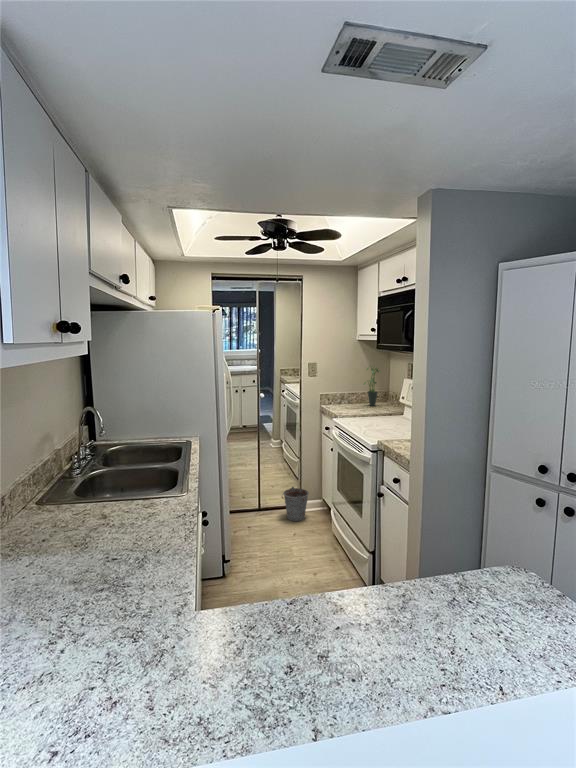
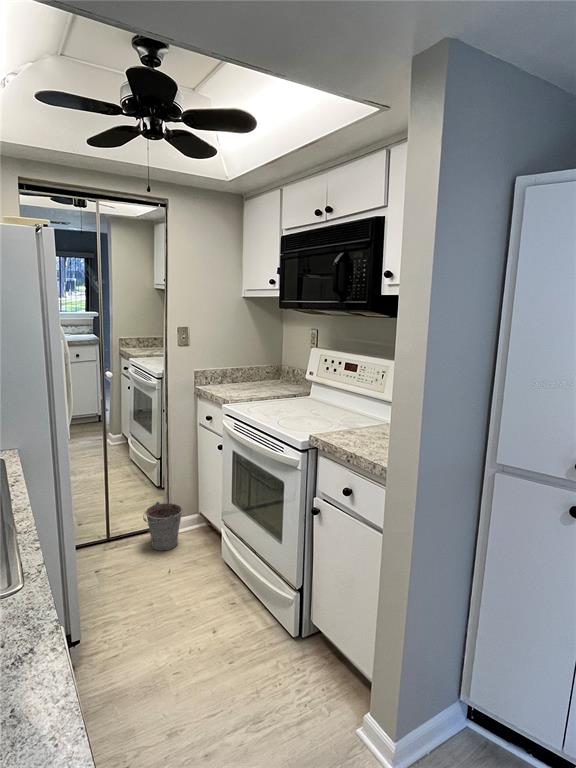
potted plant: present [364,368,381,406] -> none [251,331,276,385]

